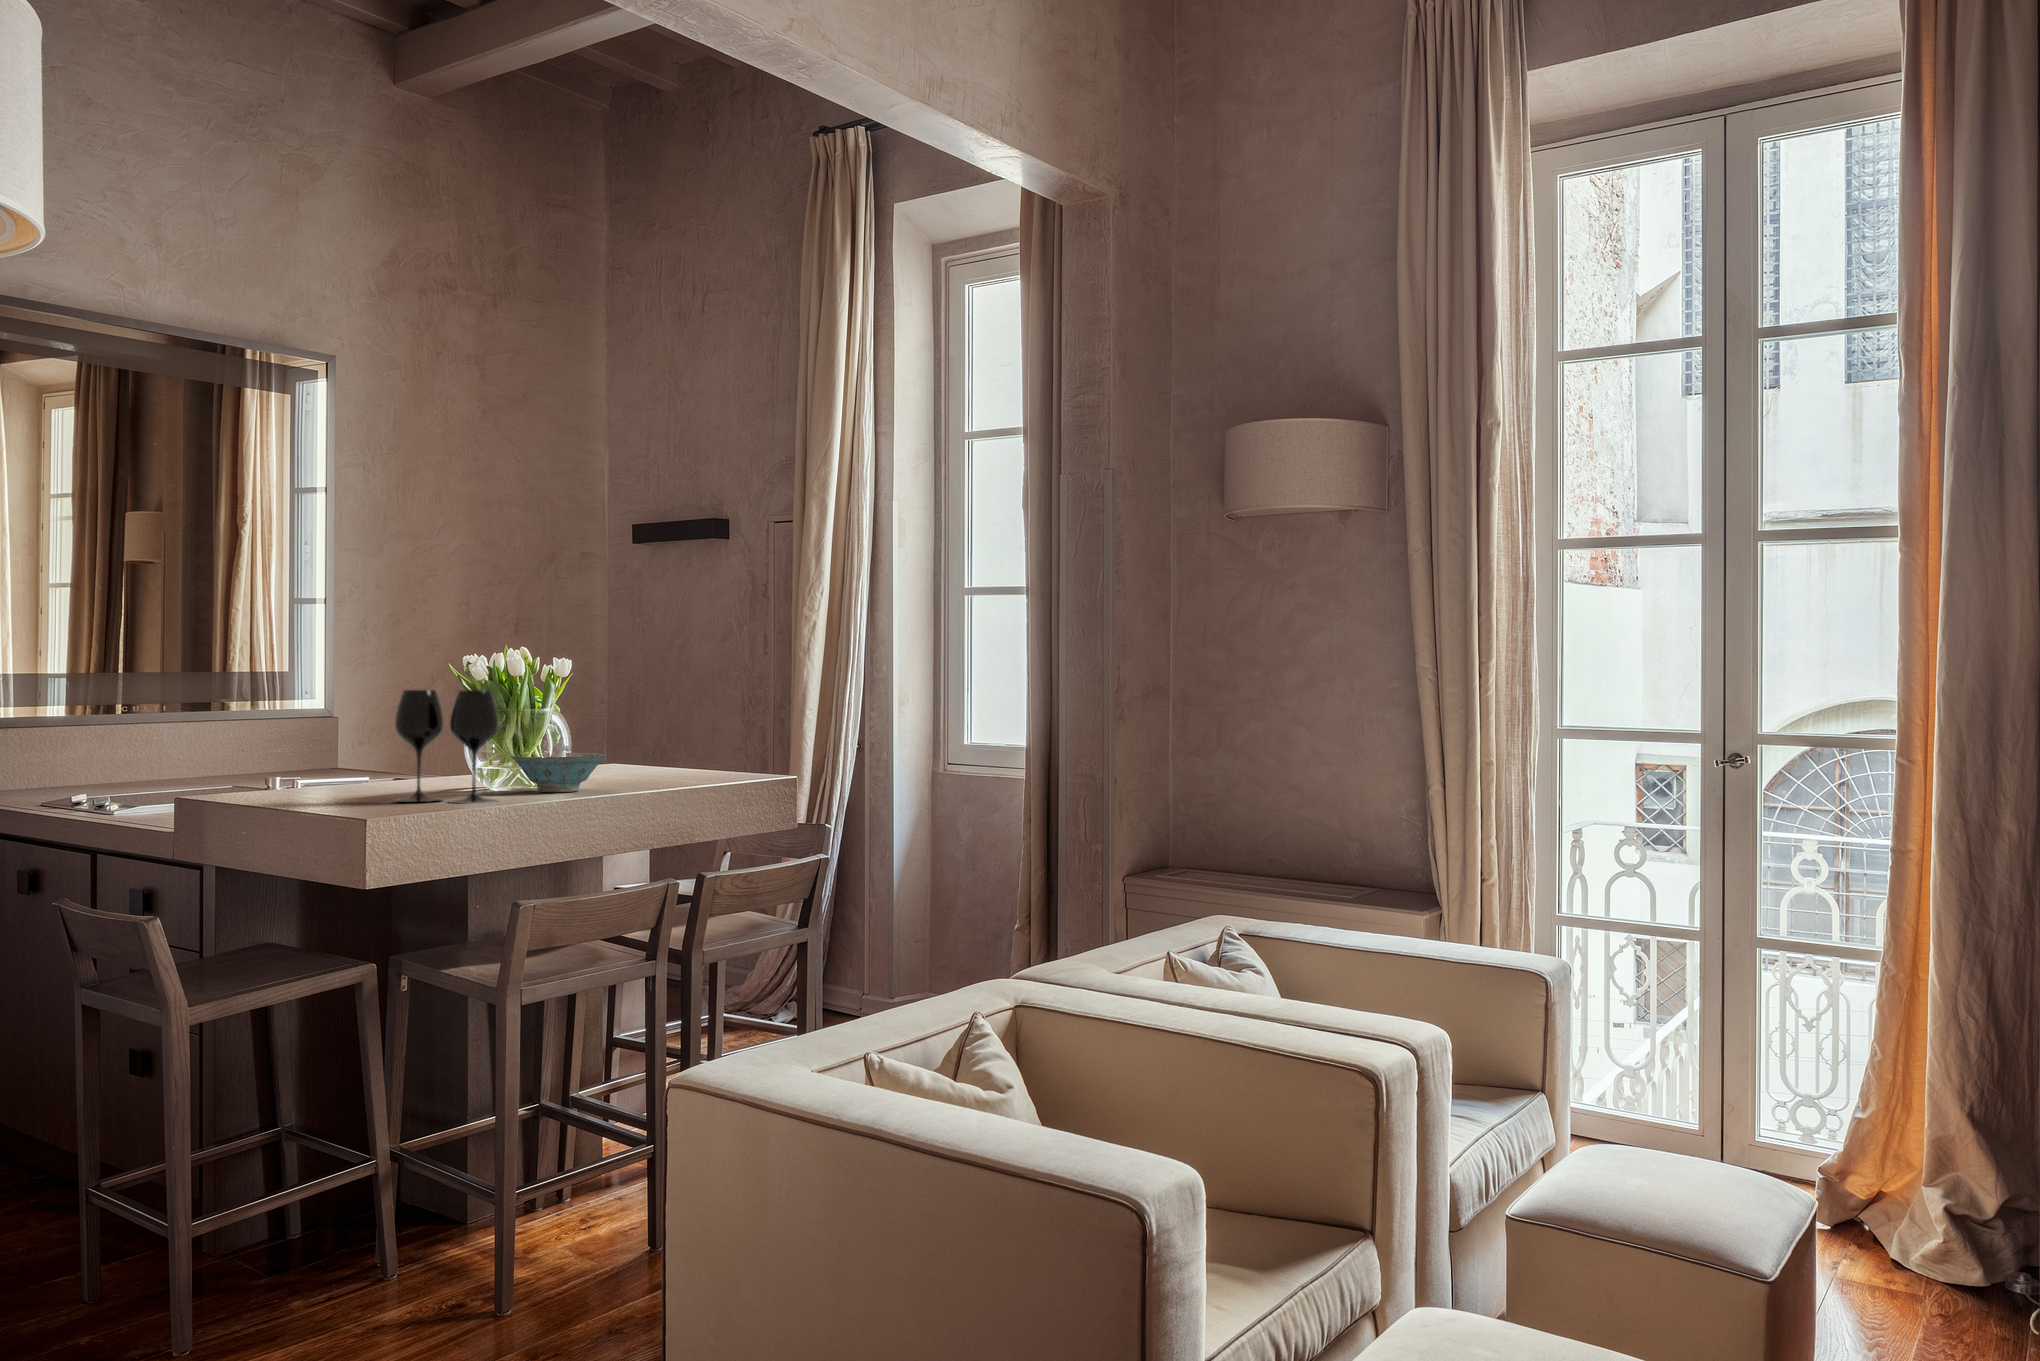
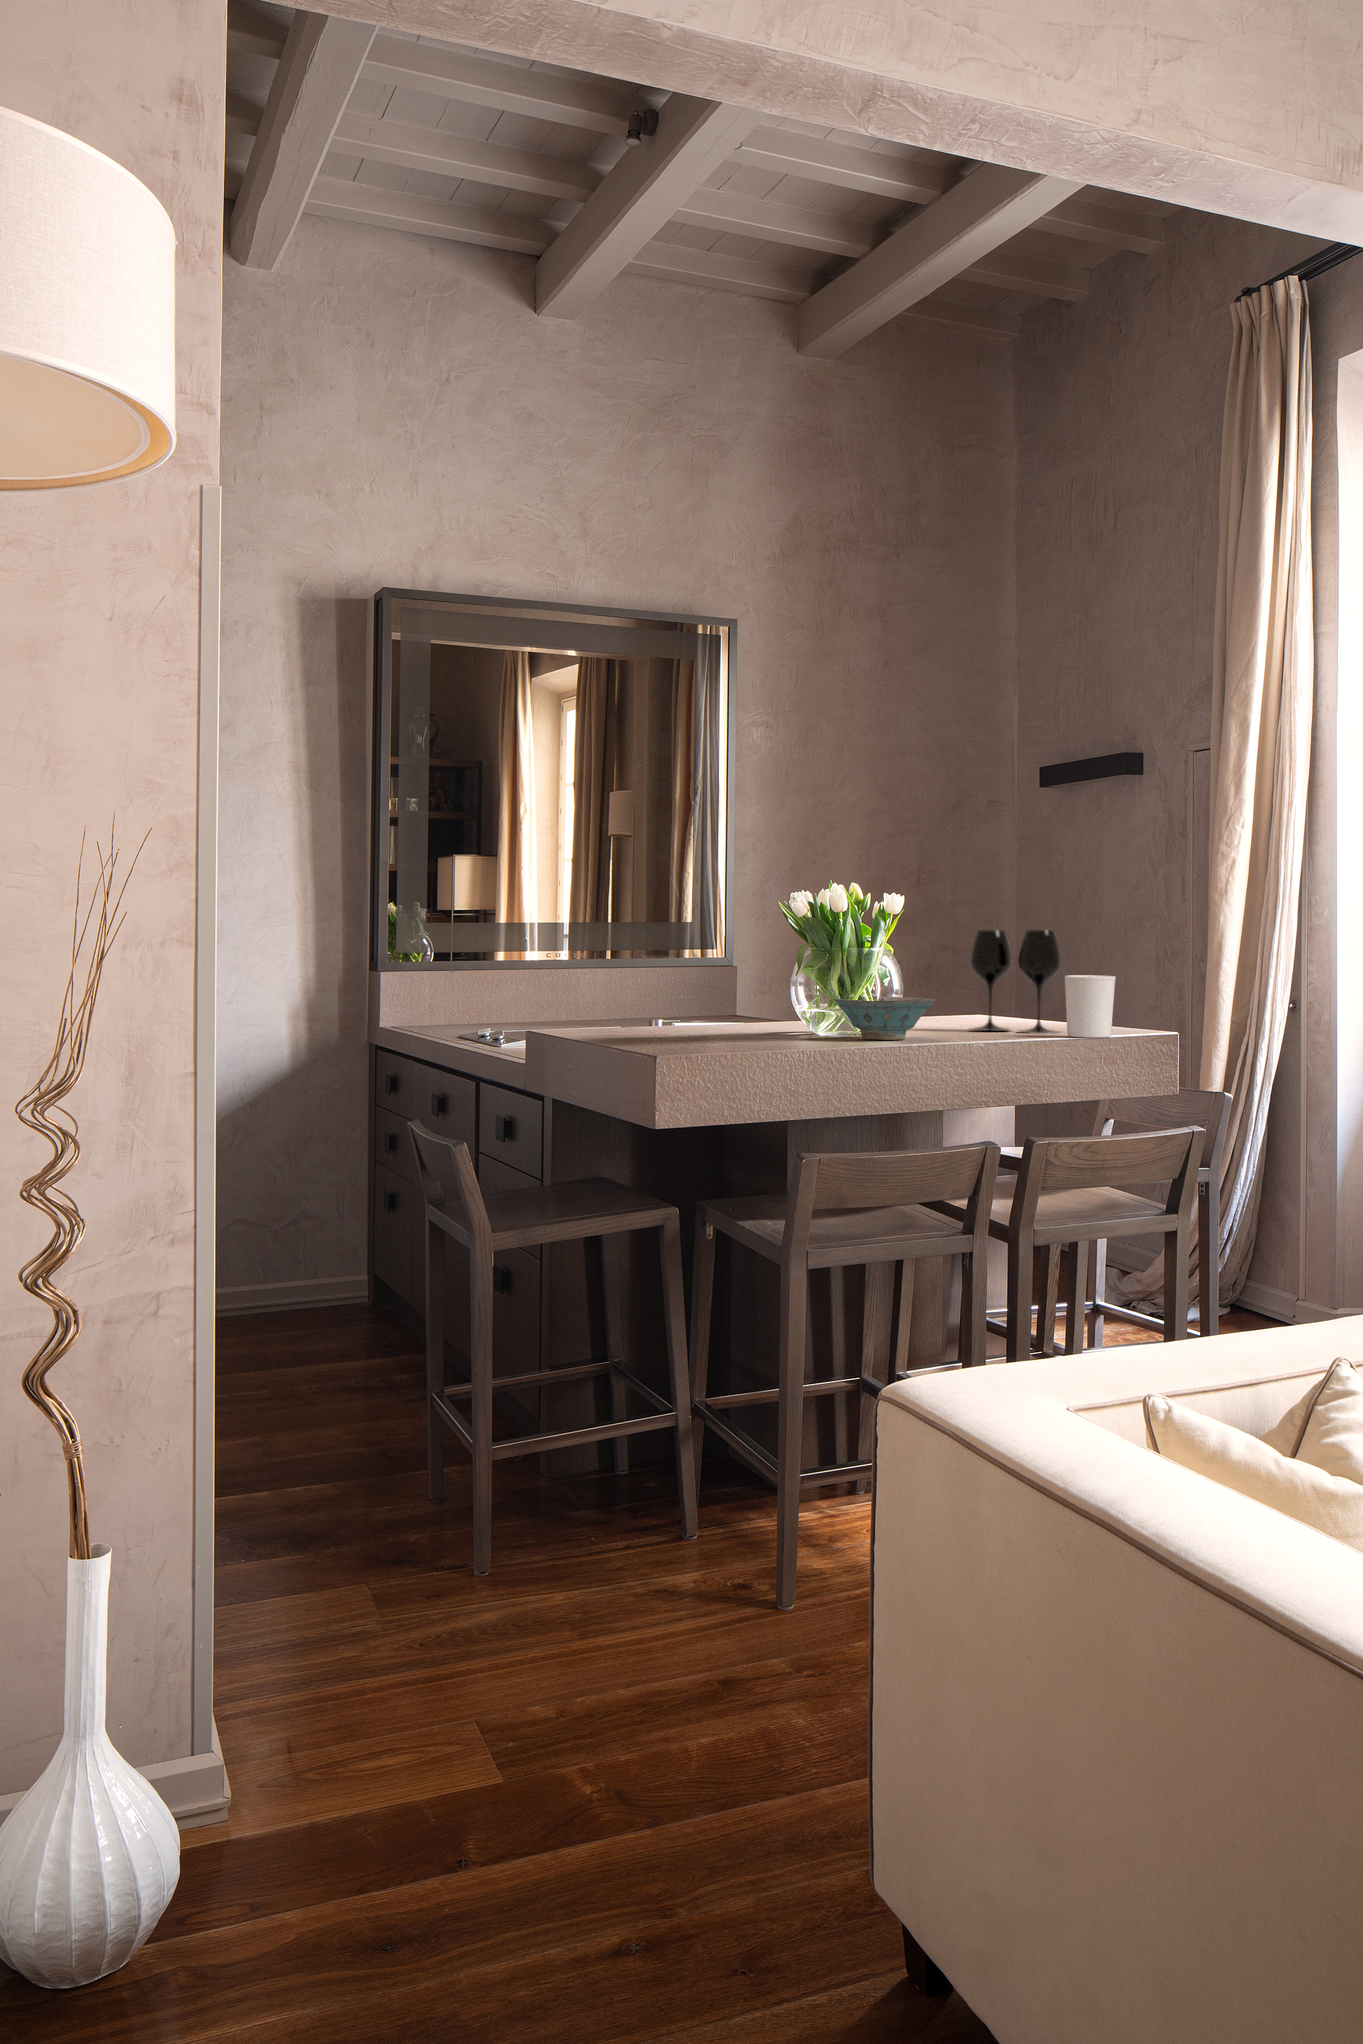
wine glass: present [394,690,499,804] -> present [970,930,1061,1034]
candle holder: none [712,730,755,783] -> present [1064,975,1116,1038]

